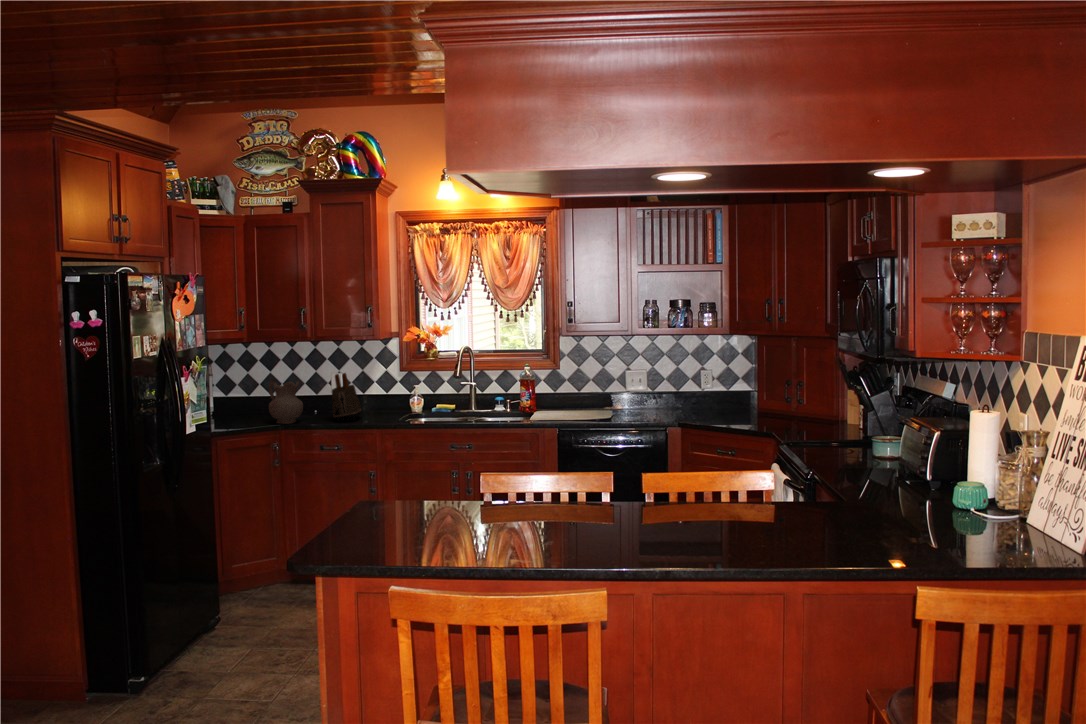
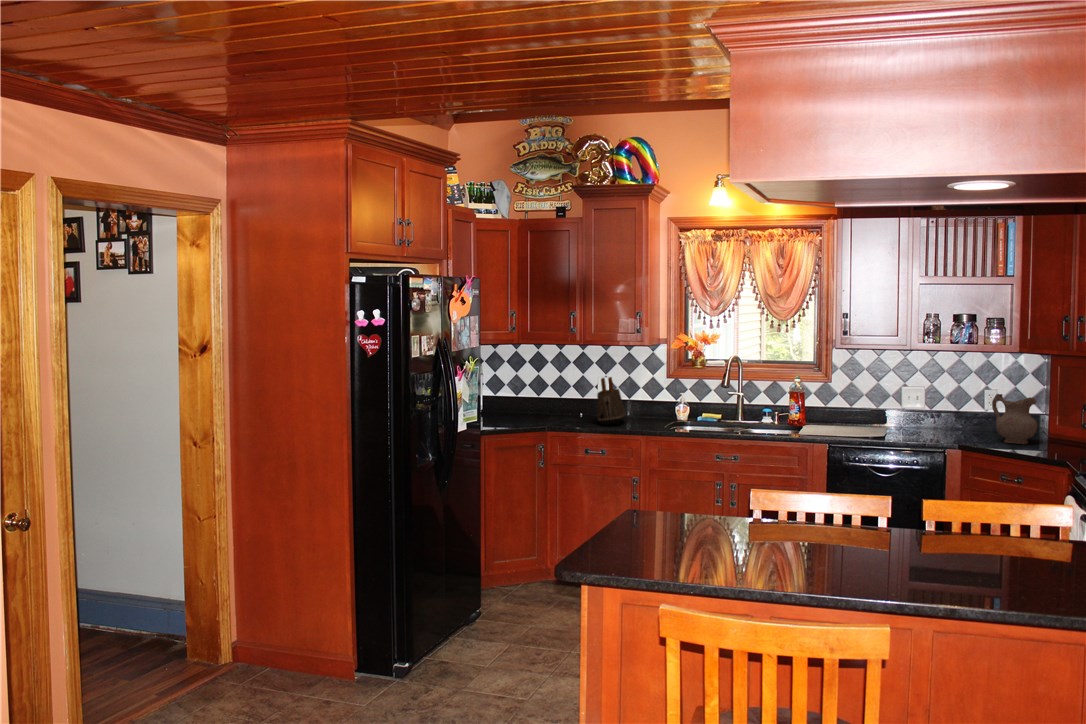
ceramic pitcher: present [269,379,303,424] -> present [992,394,1037,444]

